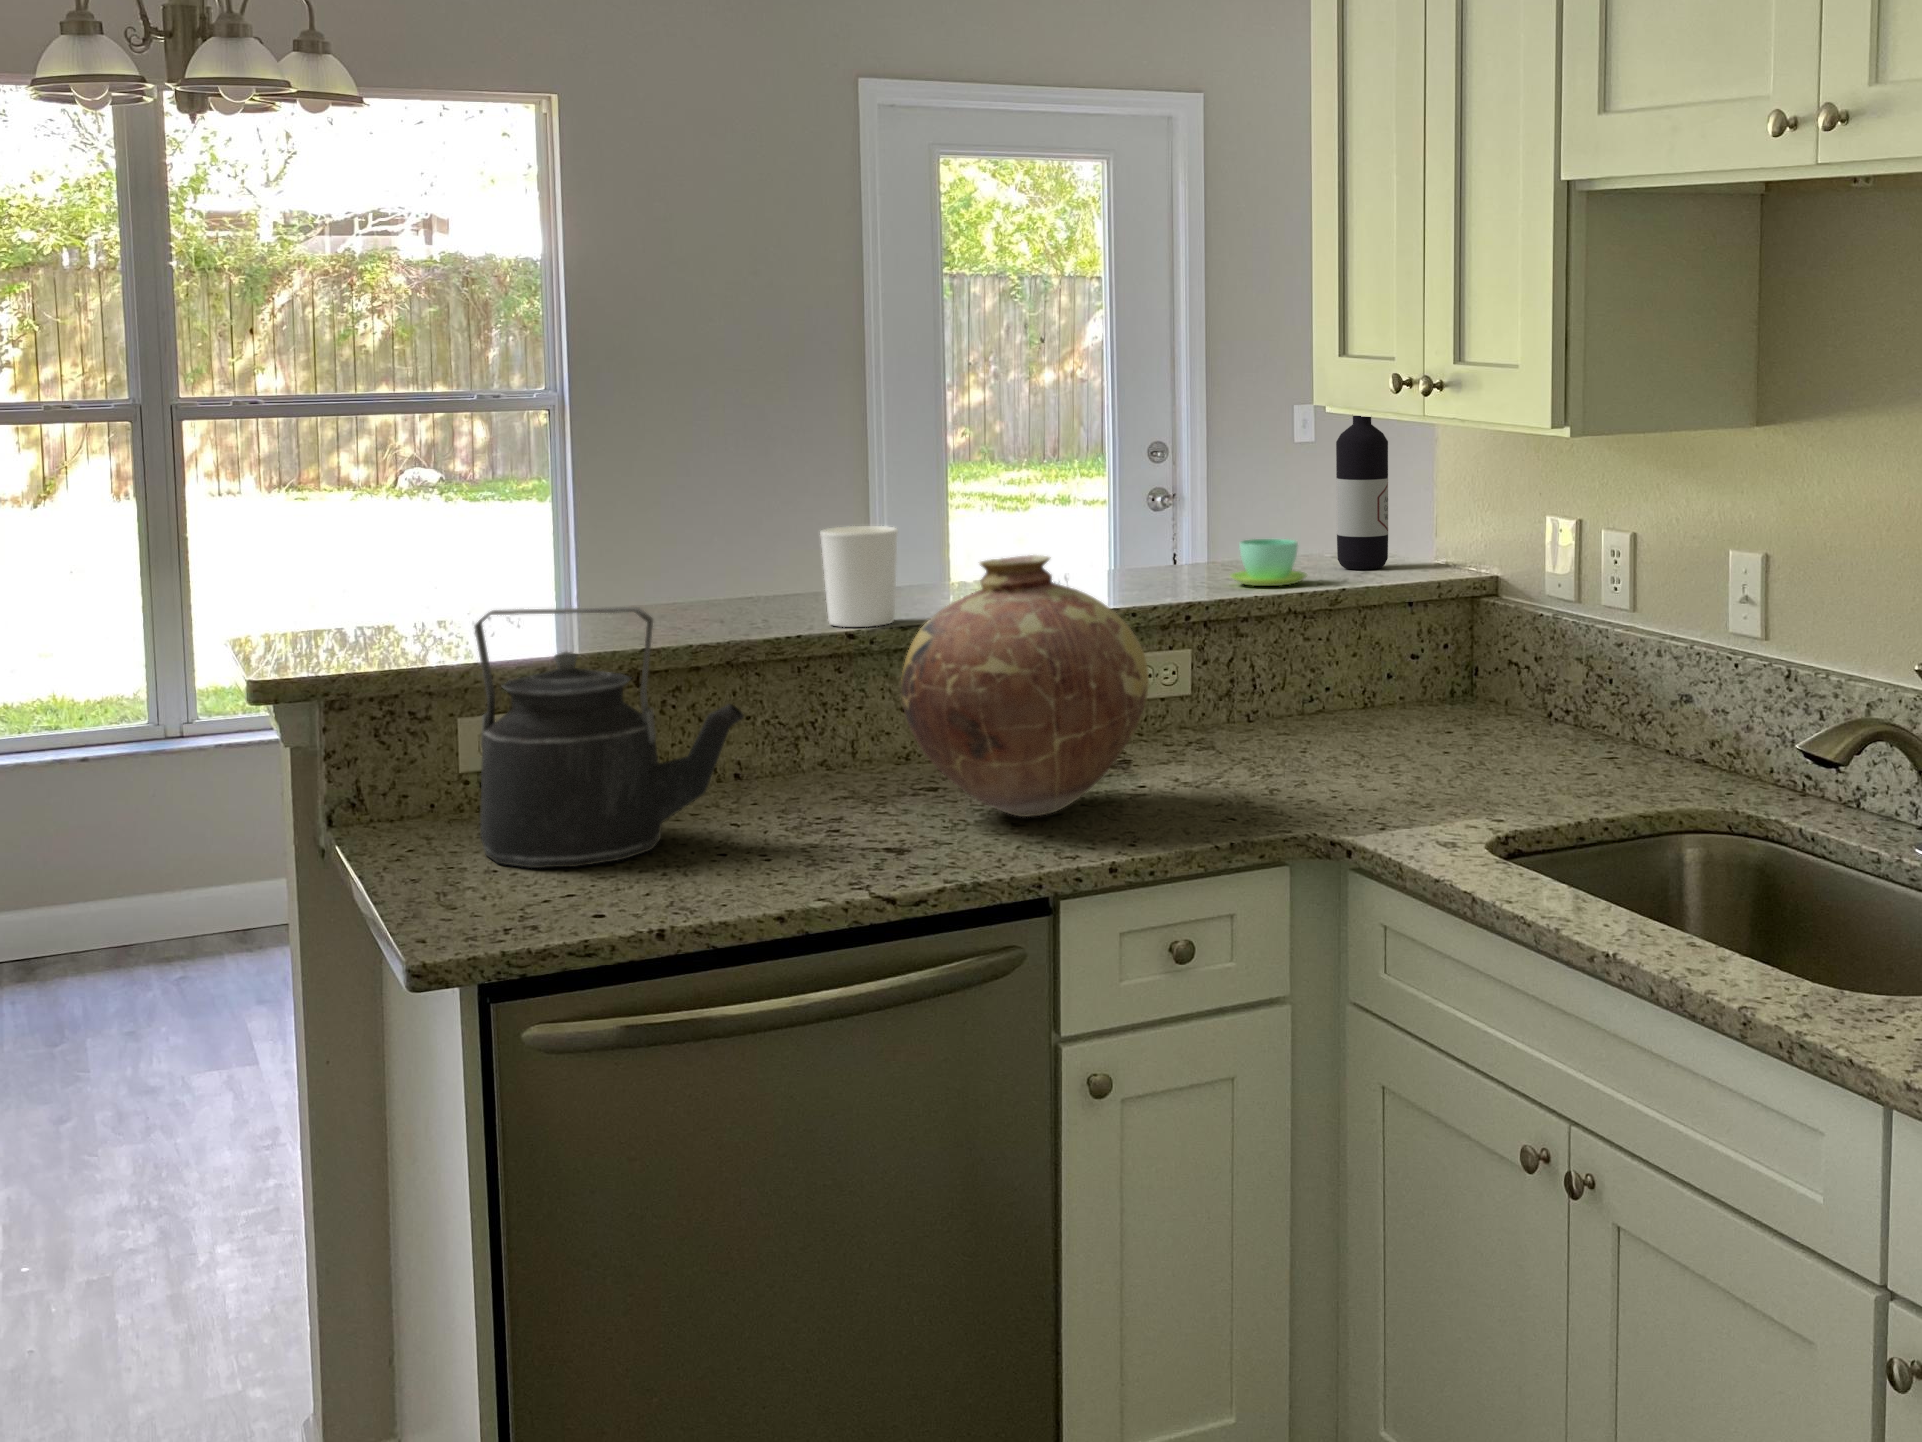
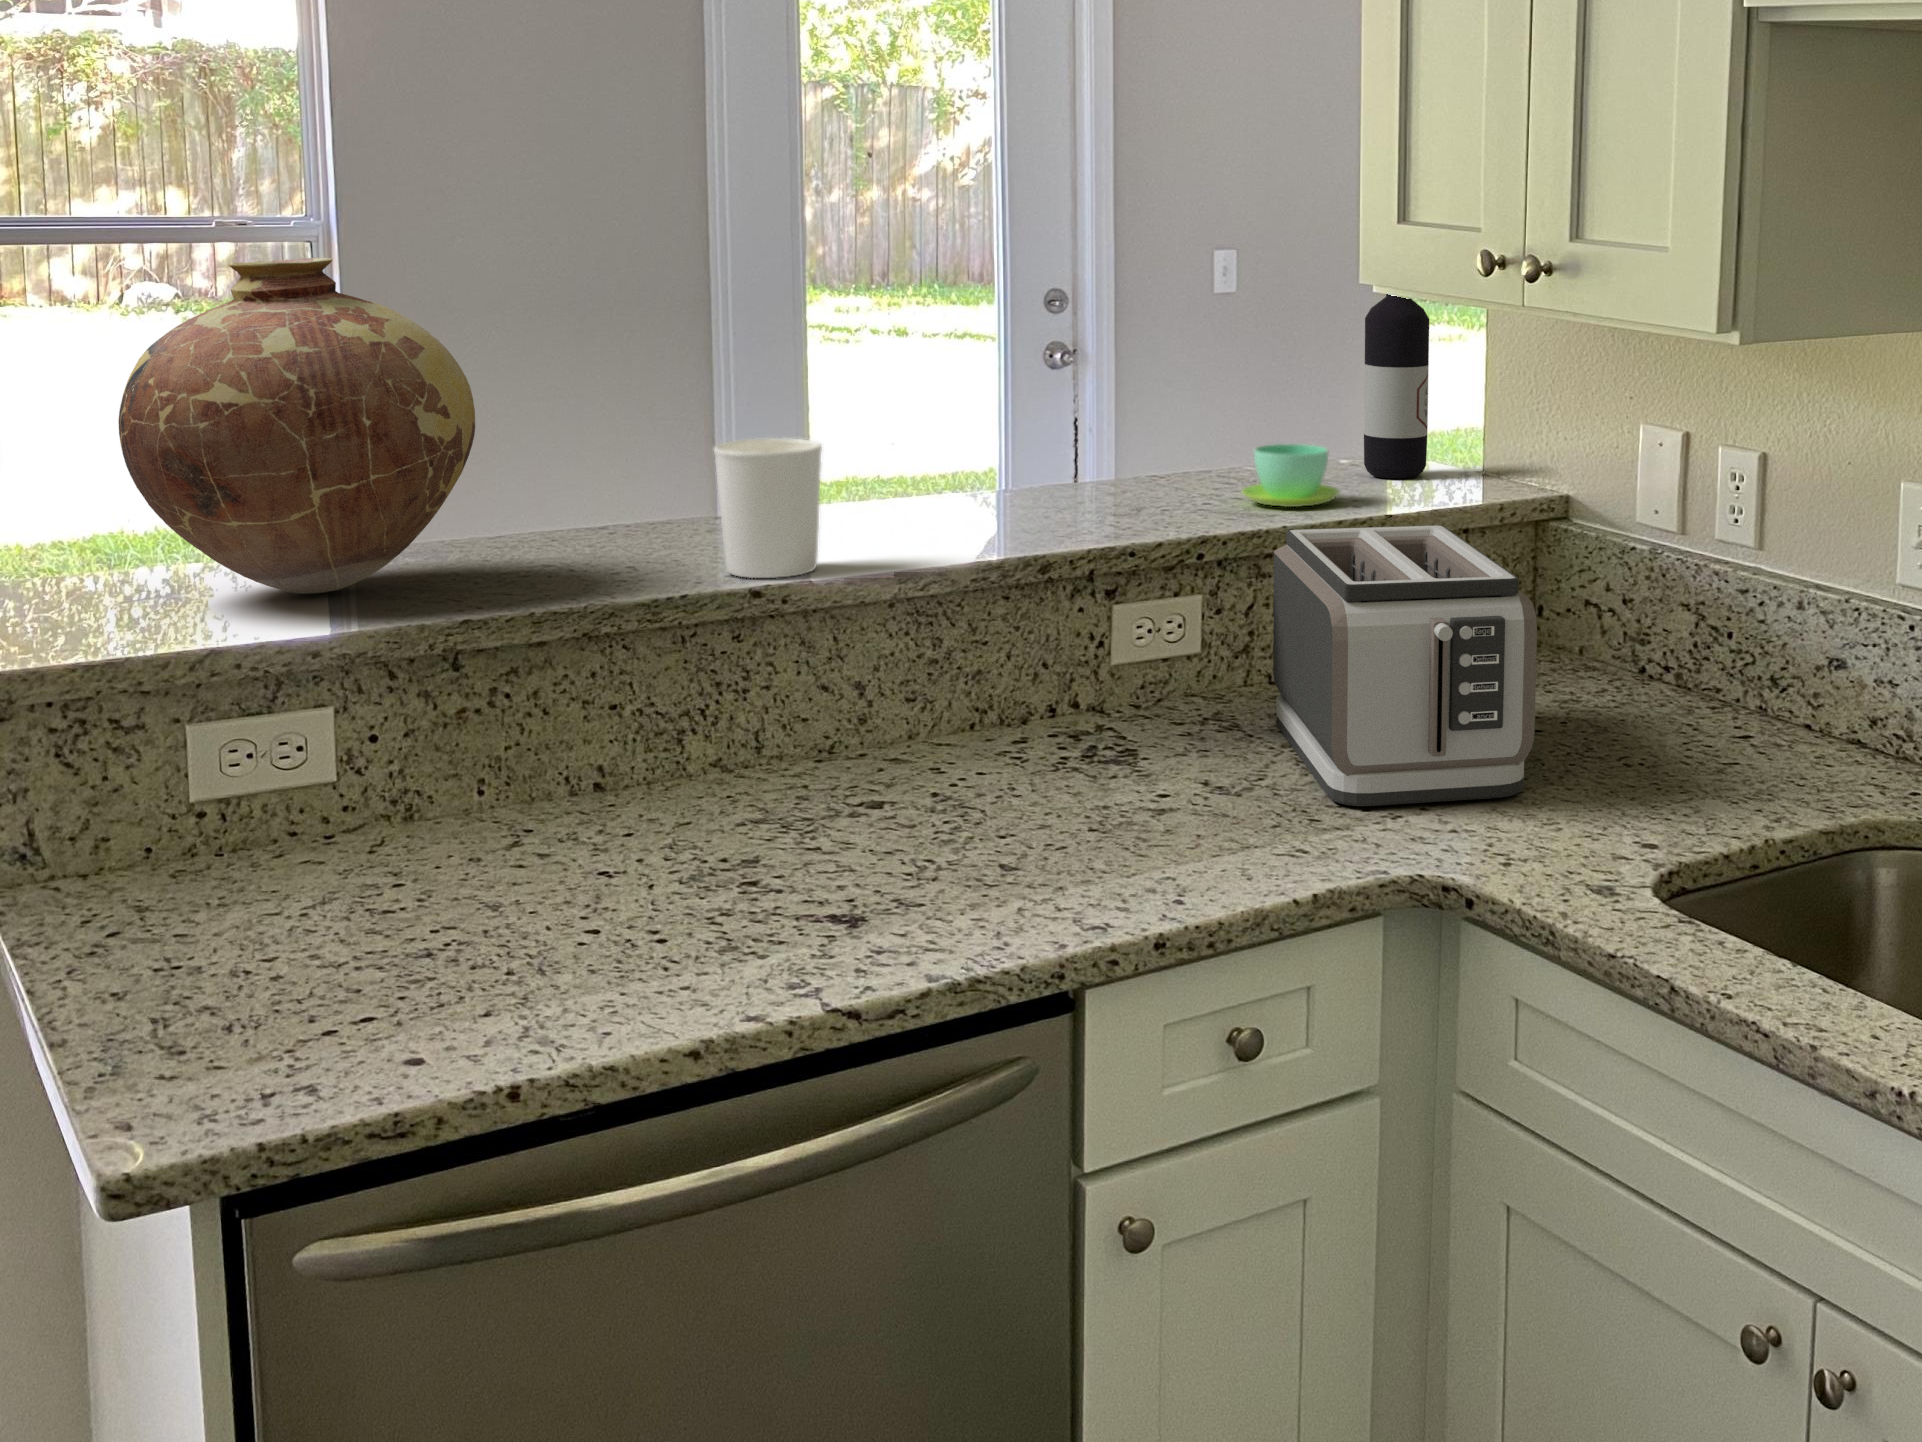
vase: present [901,555,1149,817] -> present [118,258,475,594]
toaster: none [1238,592,1423,794] -> present [1273,525,1537,806]
kettle: present [474,607,744,868] -> none [212,580,624,965]

